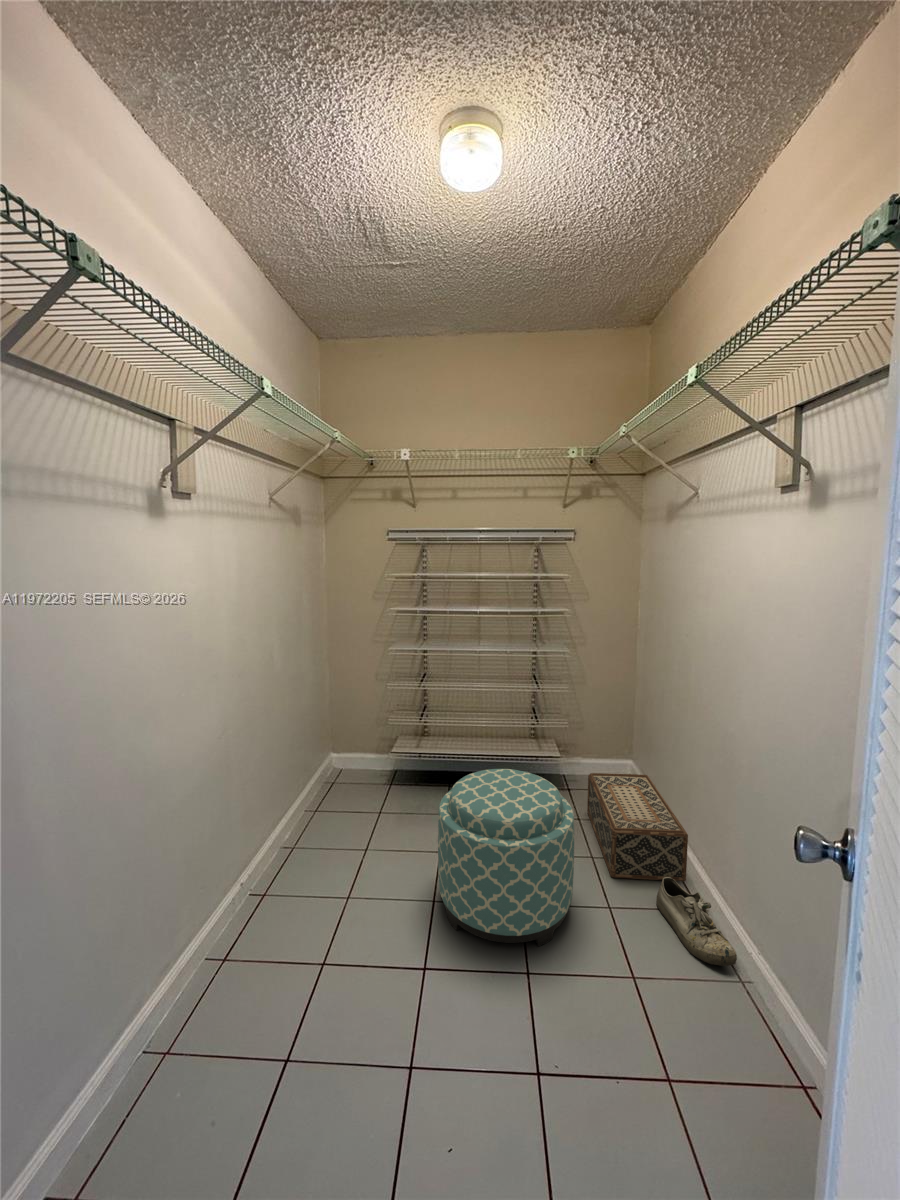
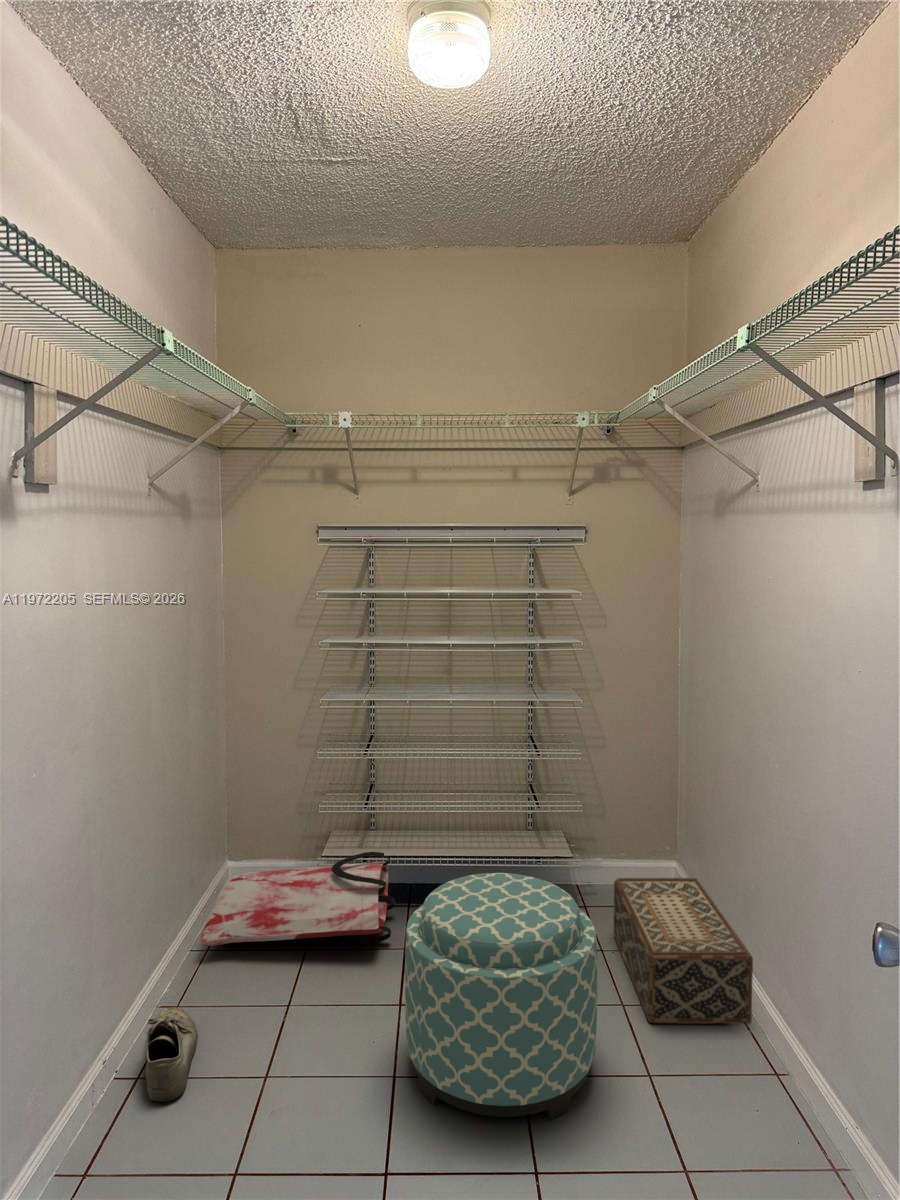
bag: none [305,749,437,811] -> present [200,852,395,946]
shoe: present [656,877,737,966] -> present [146,1007,198,1102]

